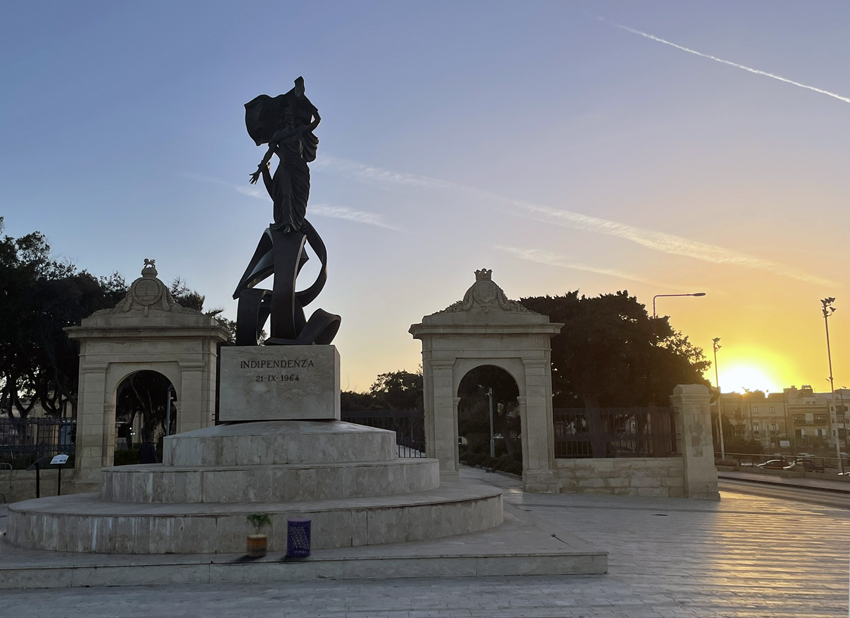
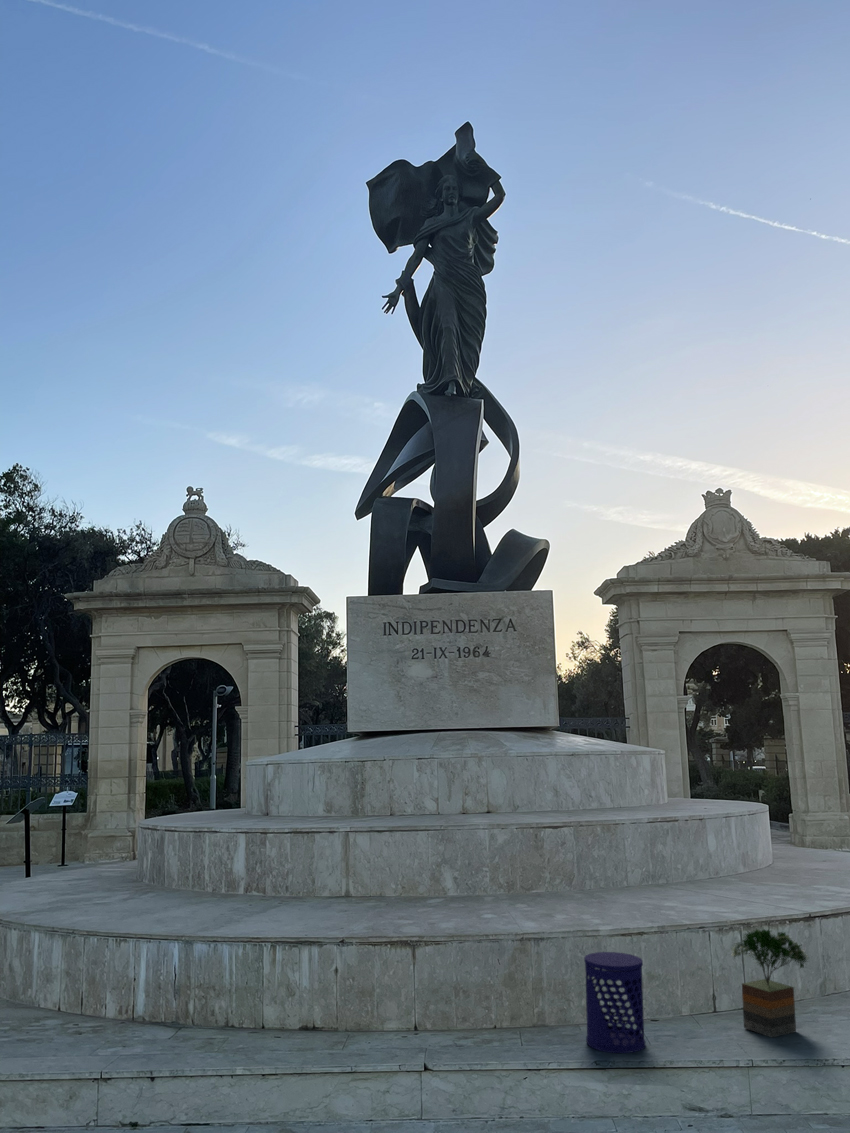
potted tree: present [245,513,274,557] -> present [732,929,807,1037]

